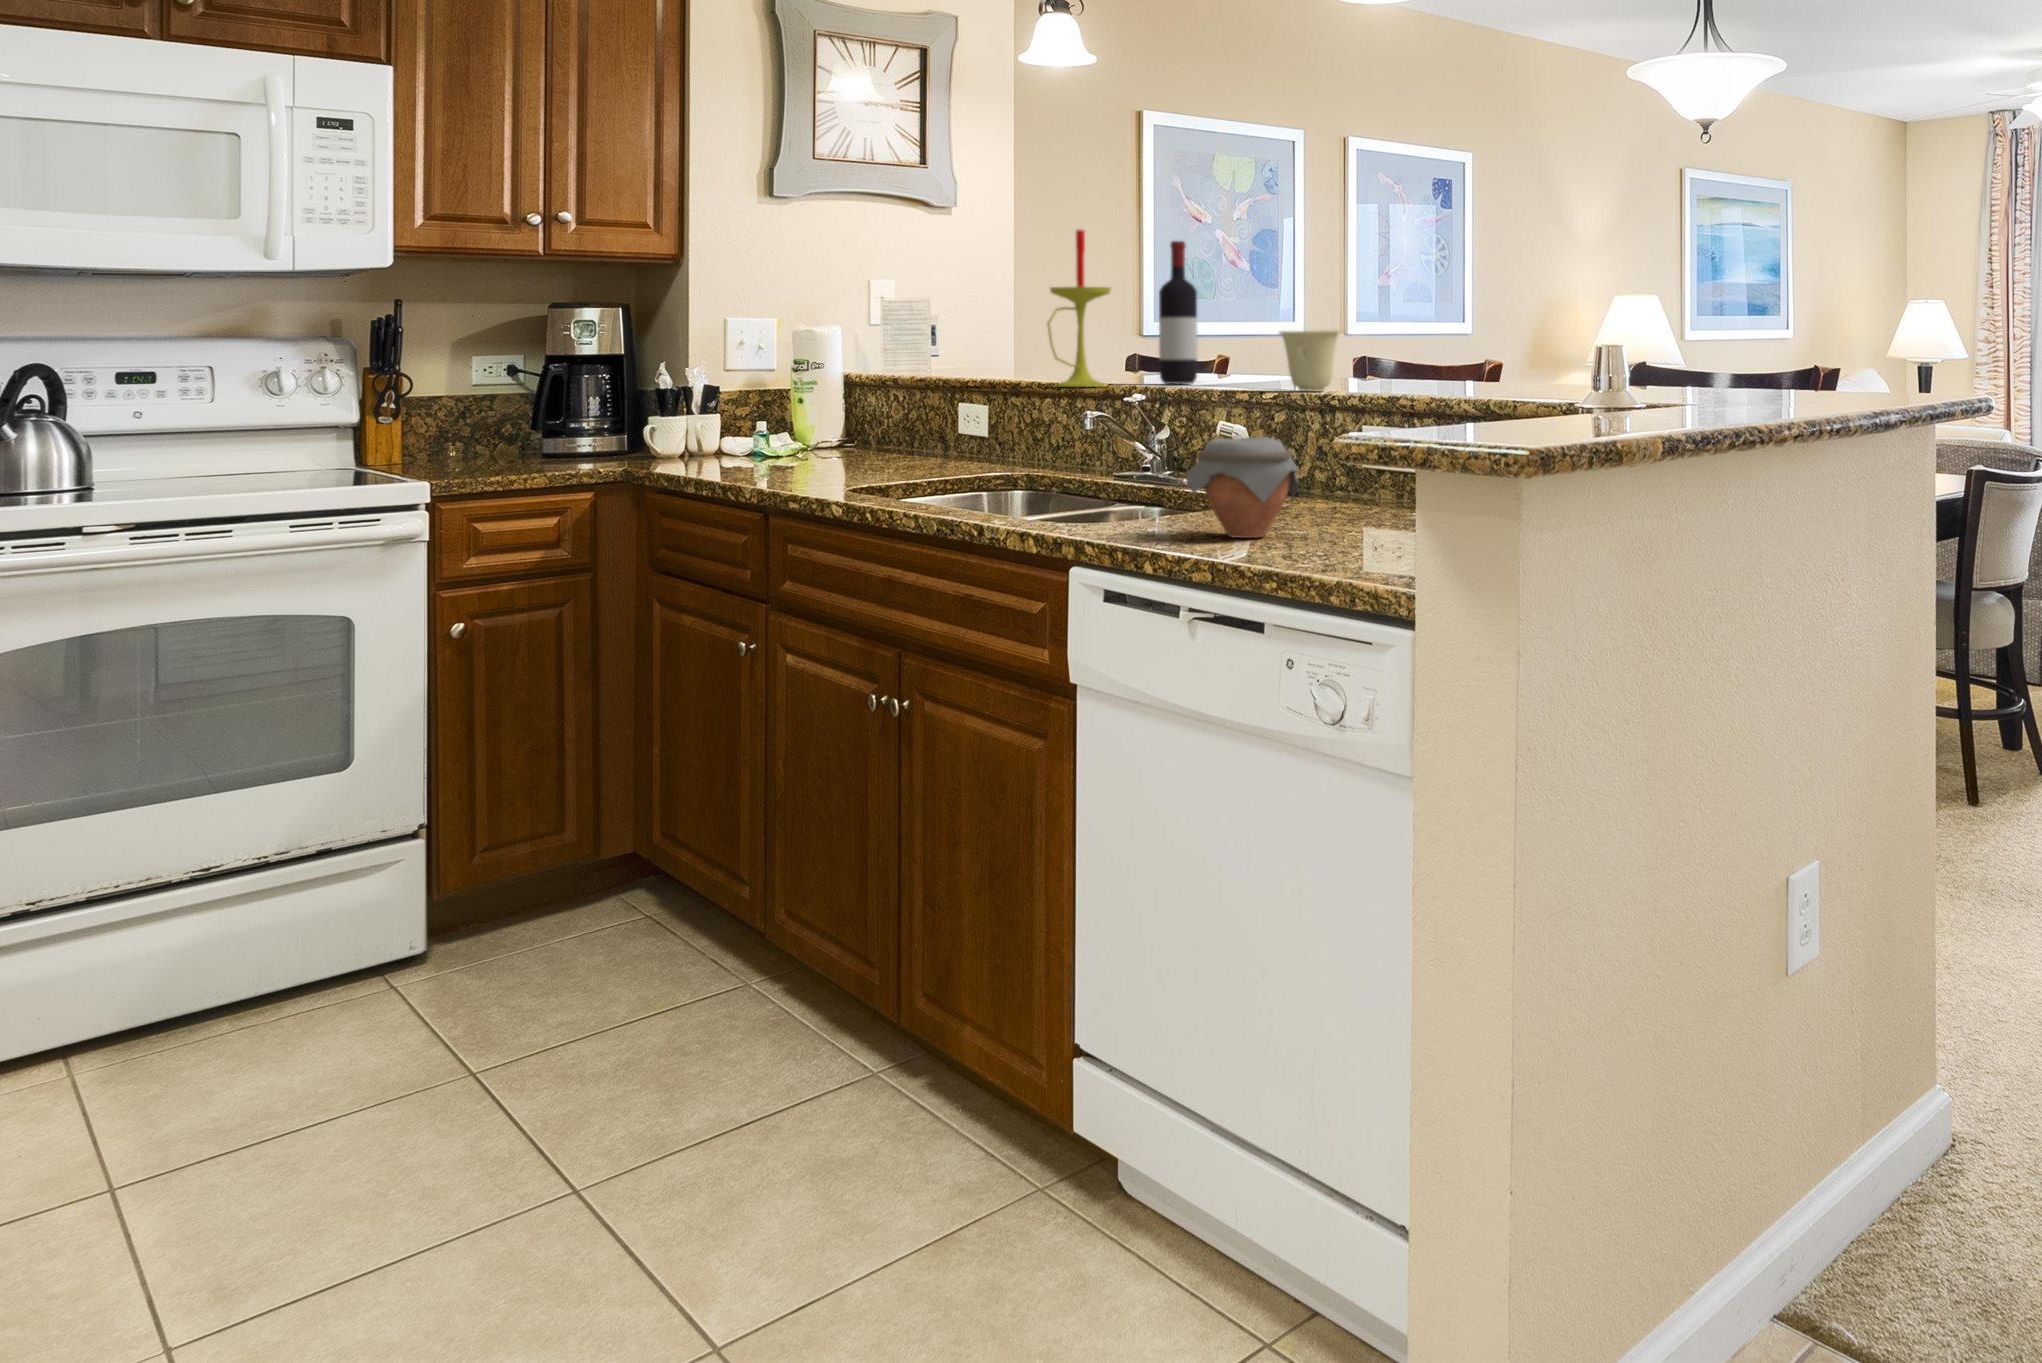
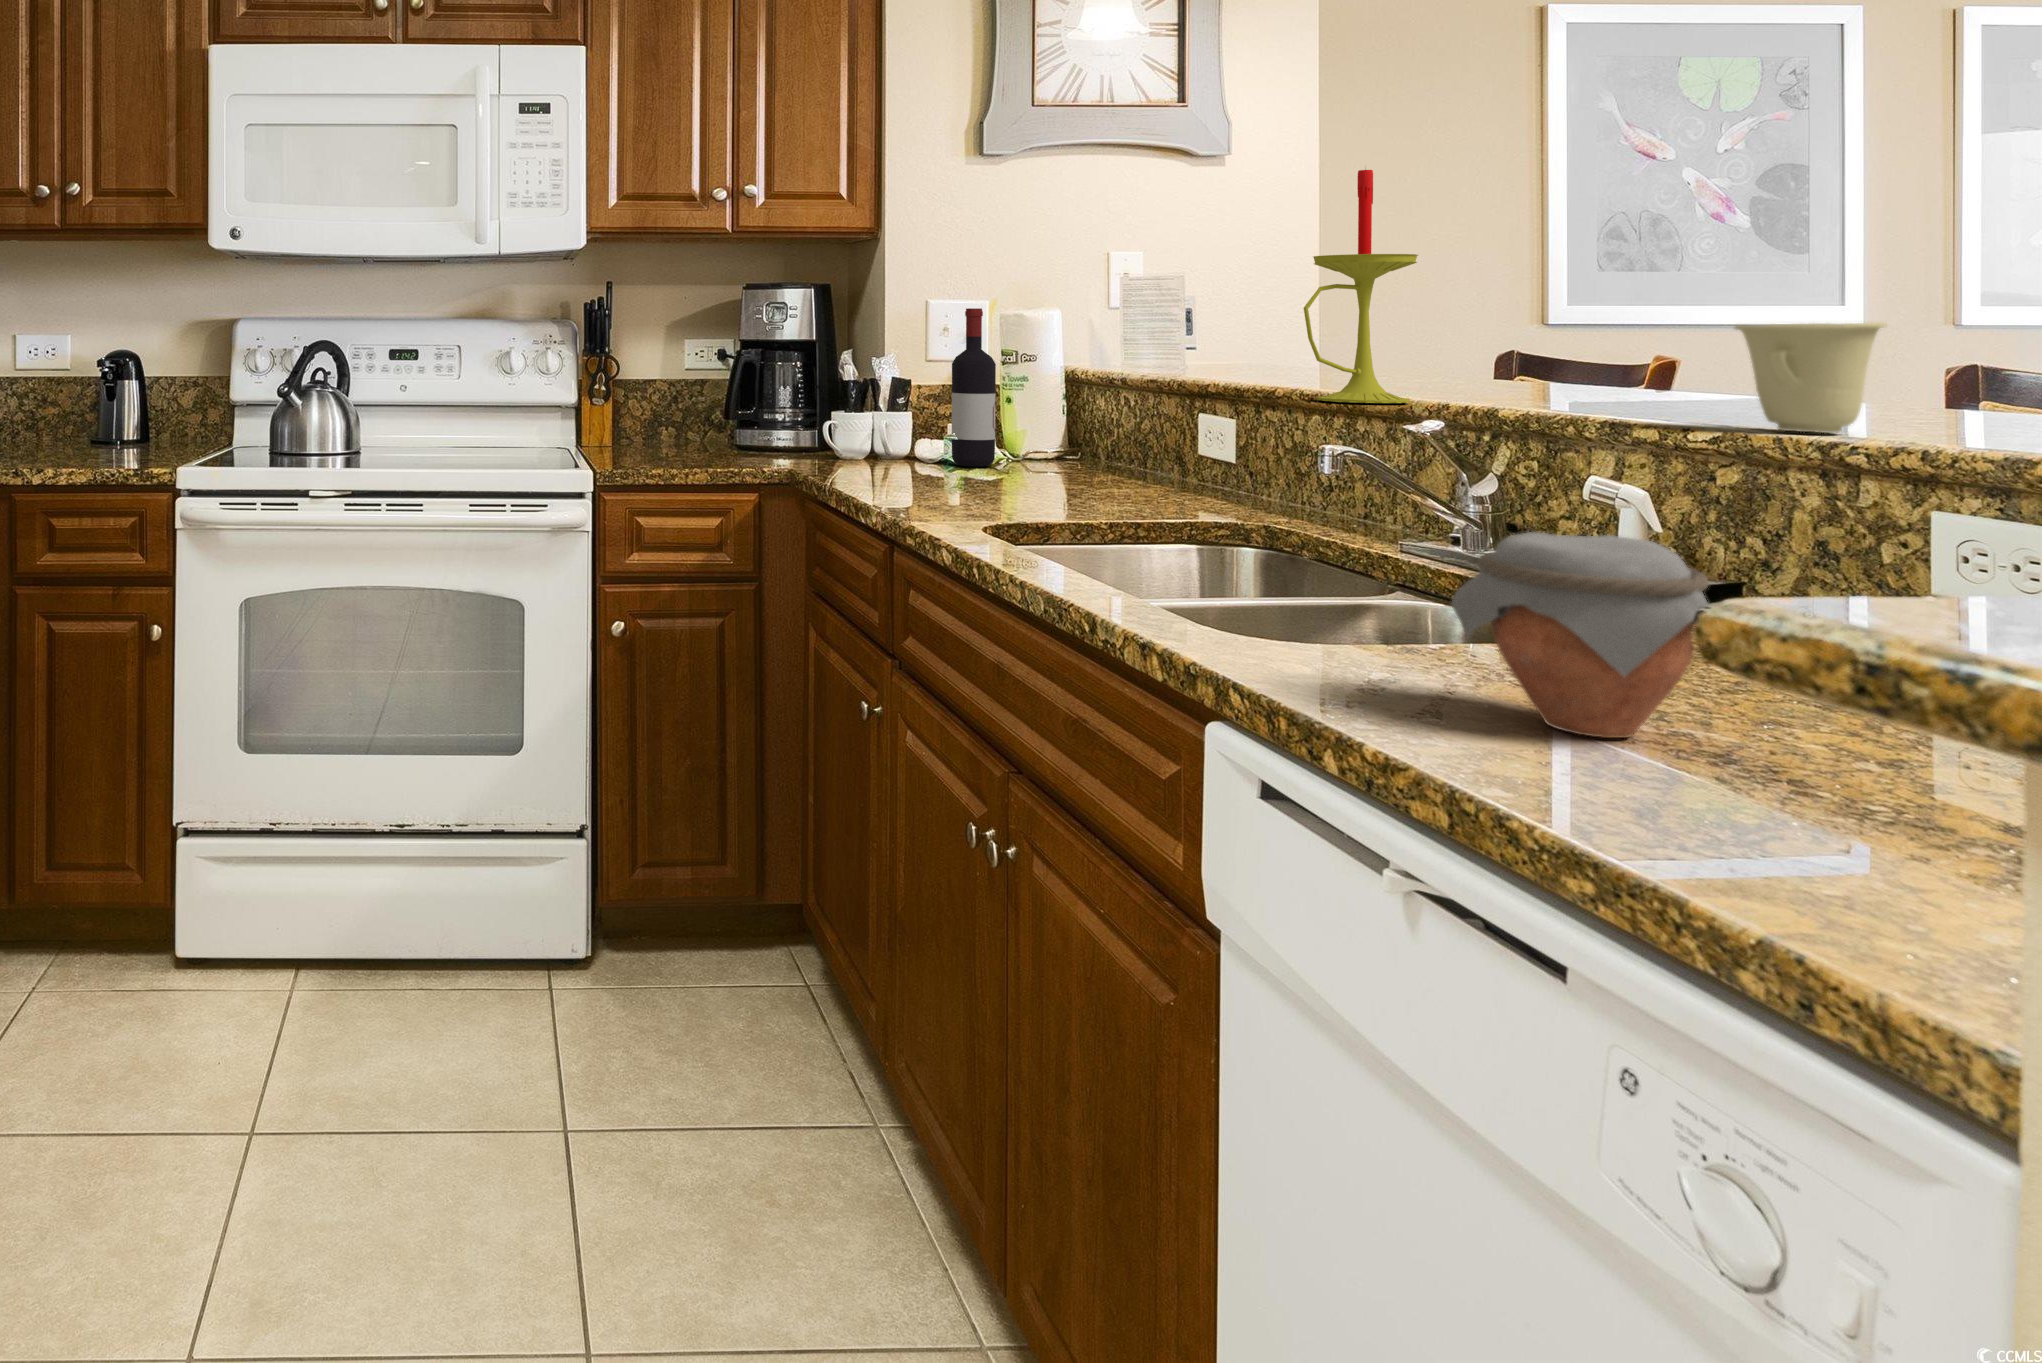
wine bottle: present [1159,241,1197,384] -> present [952,308,996,467]

